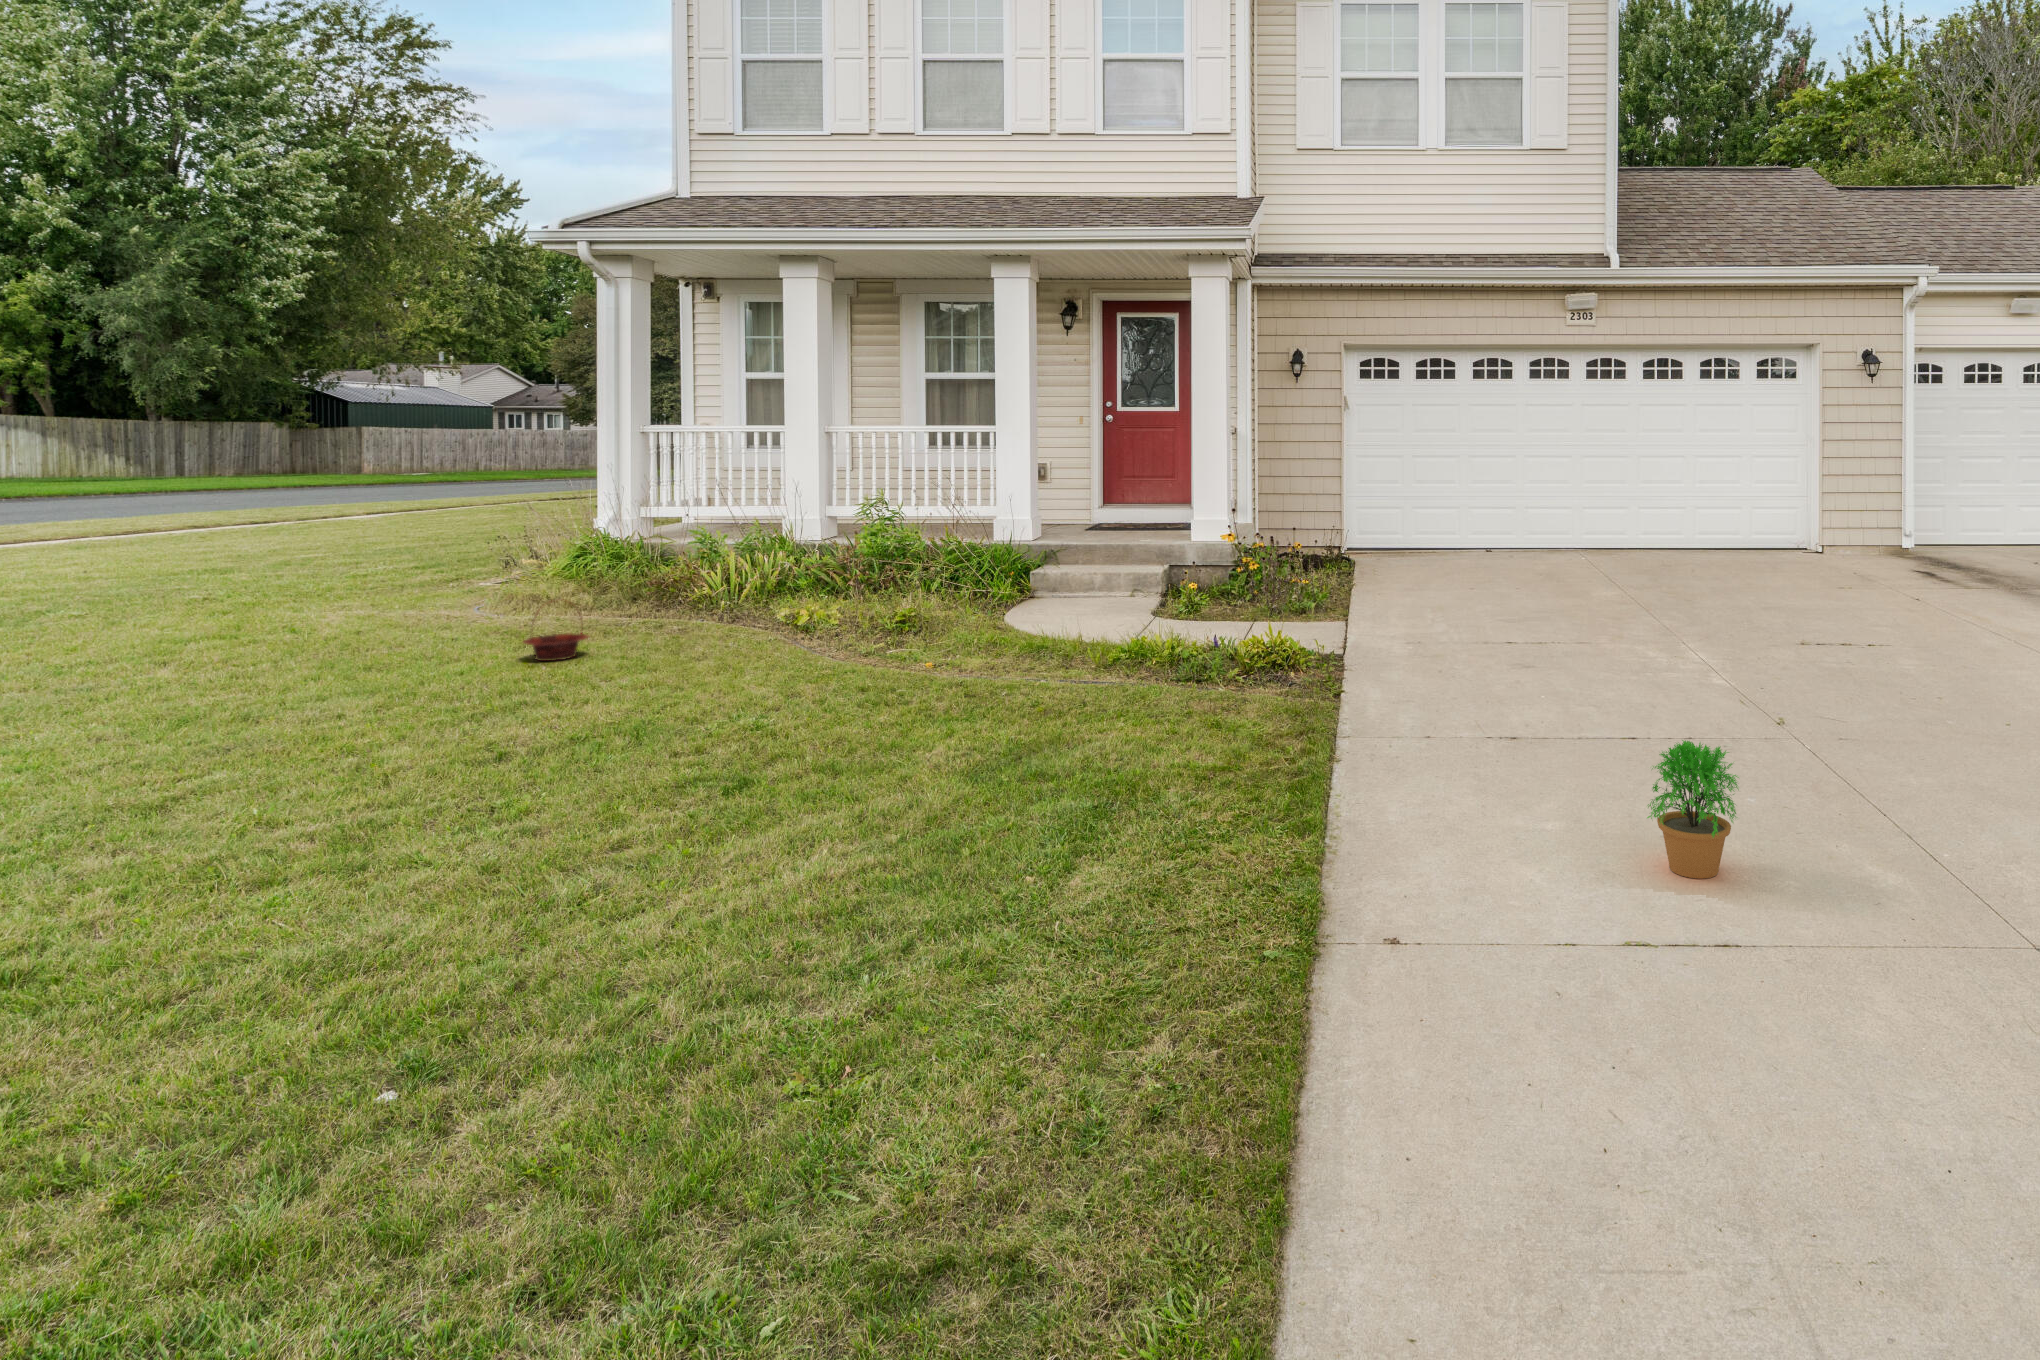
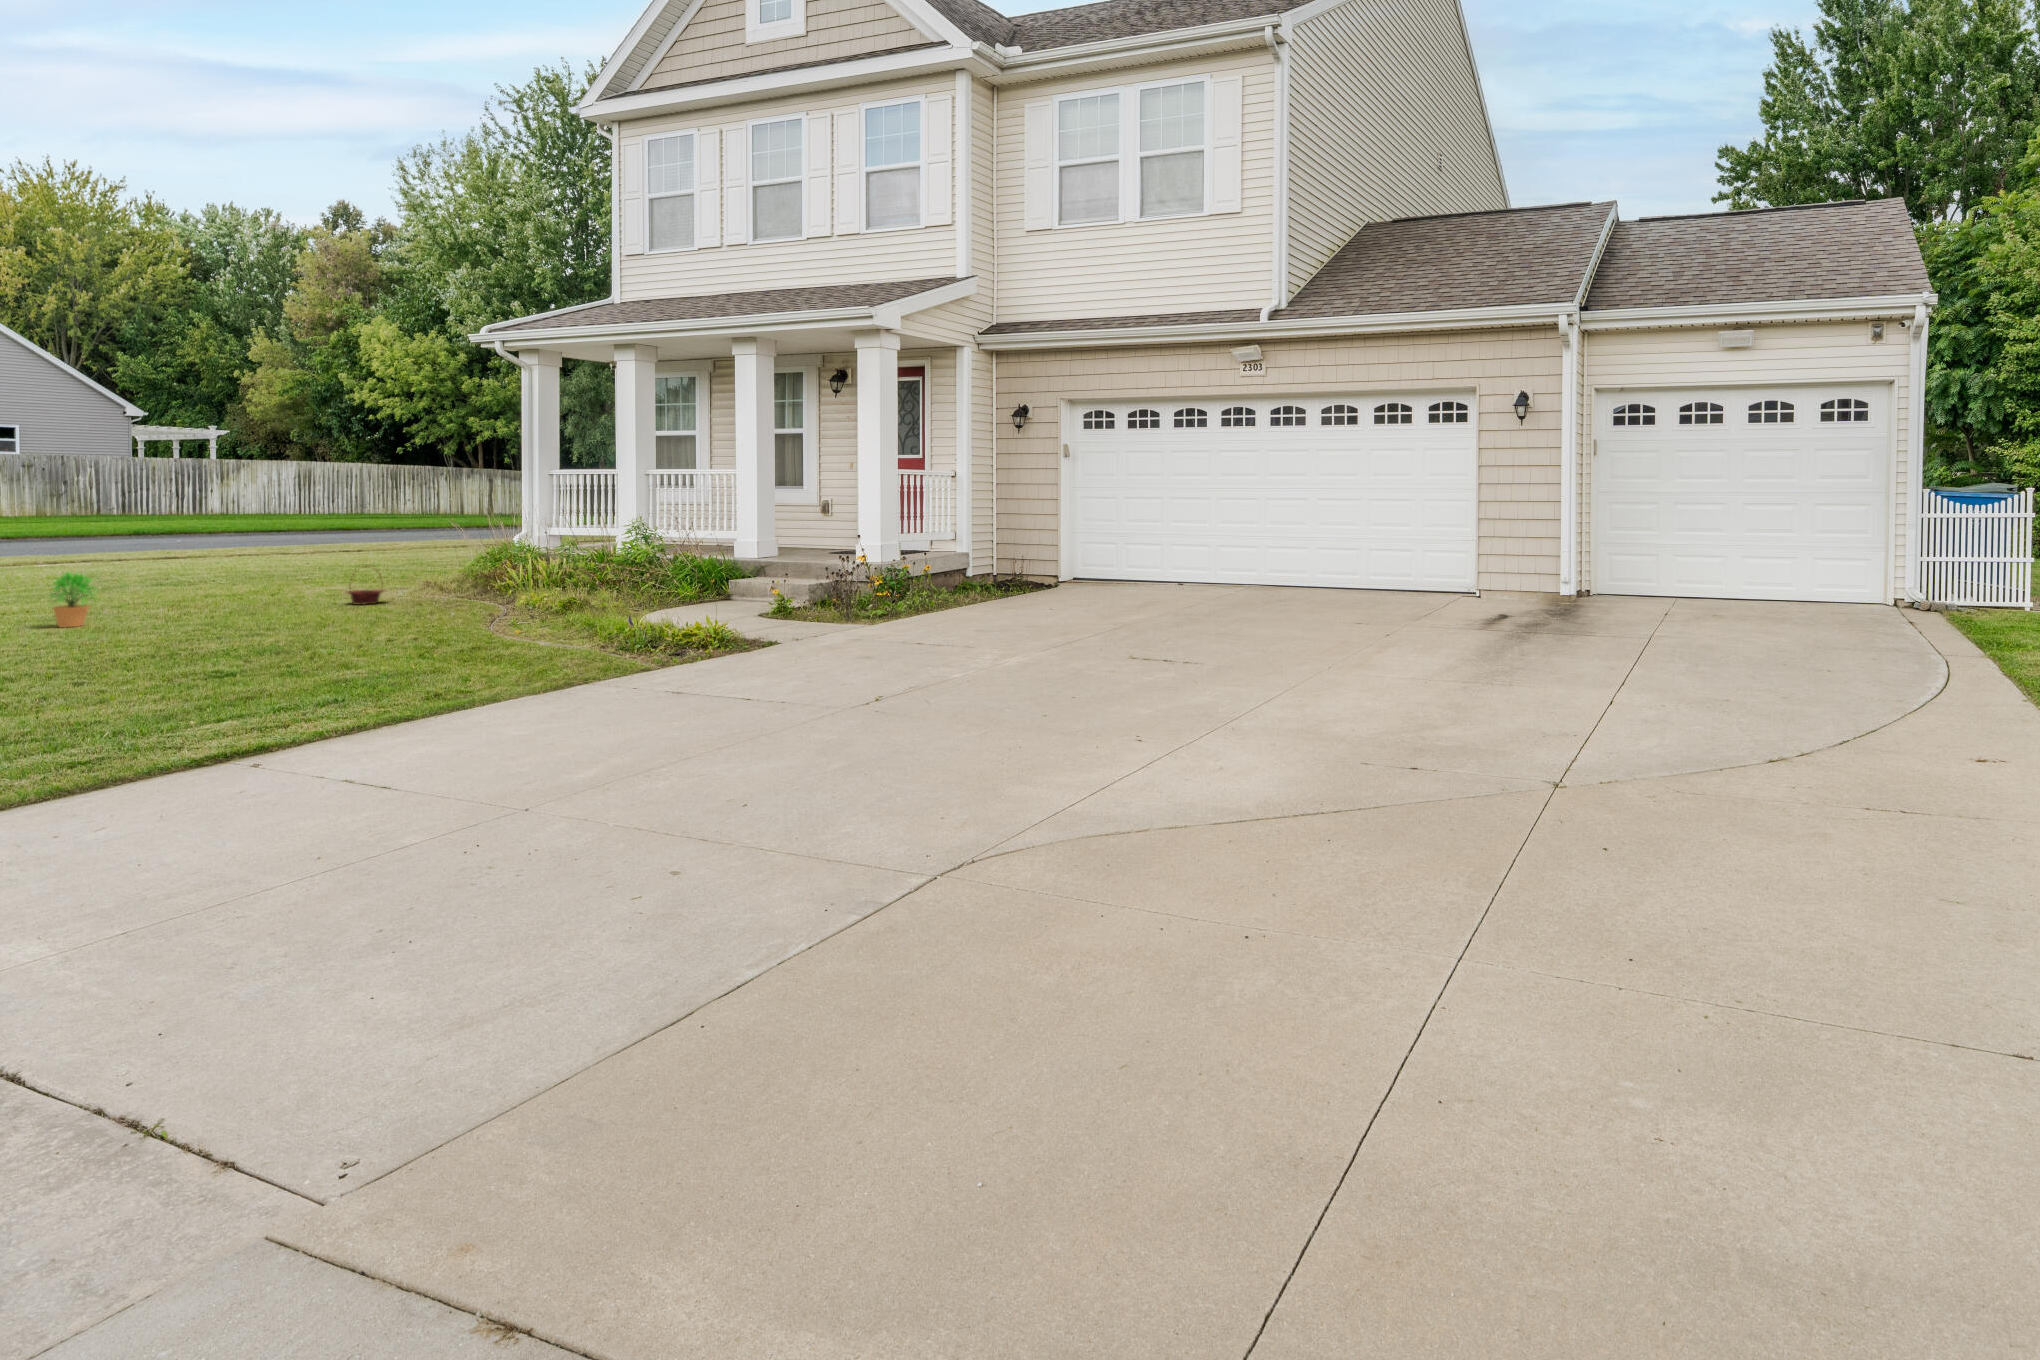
potted plant: present [1647,740,1739,879] -> present [49,572,94,628]

